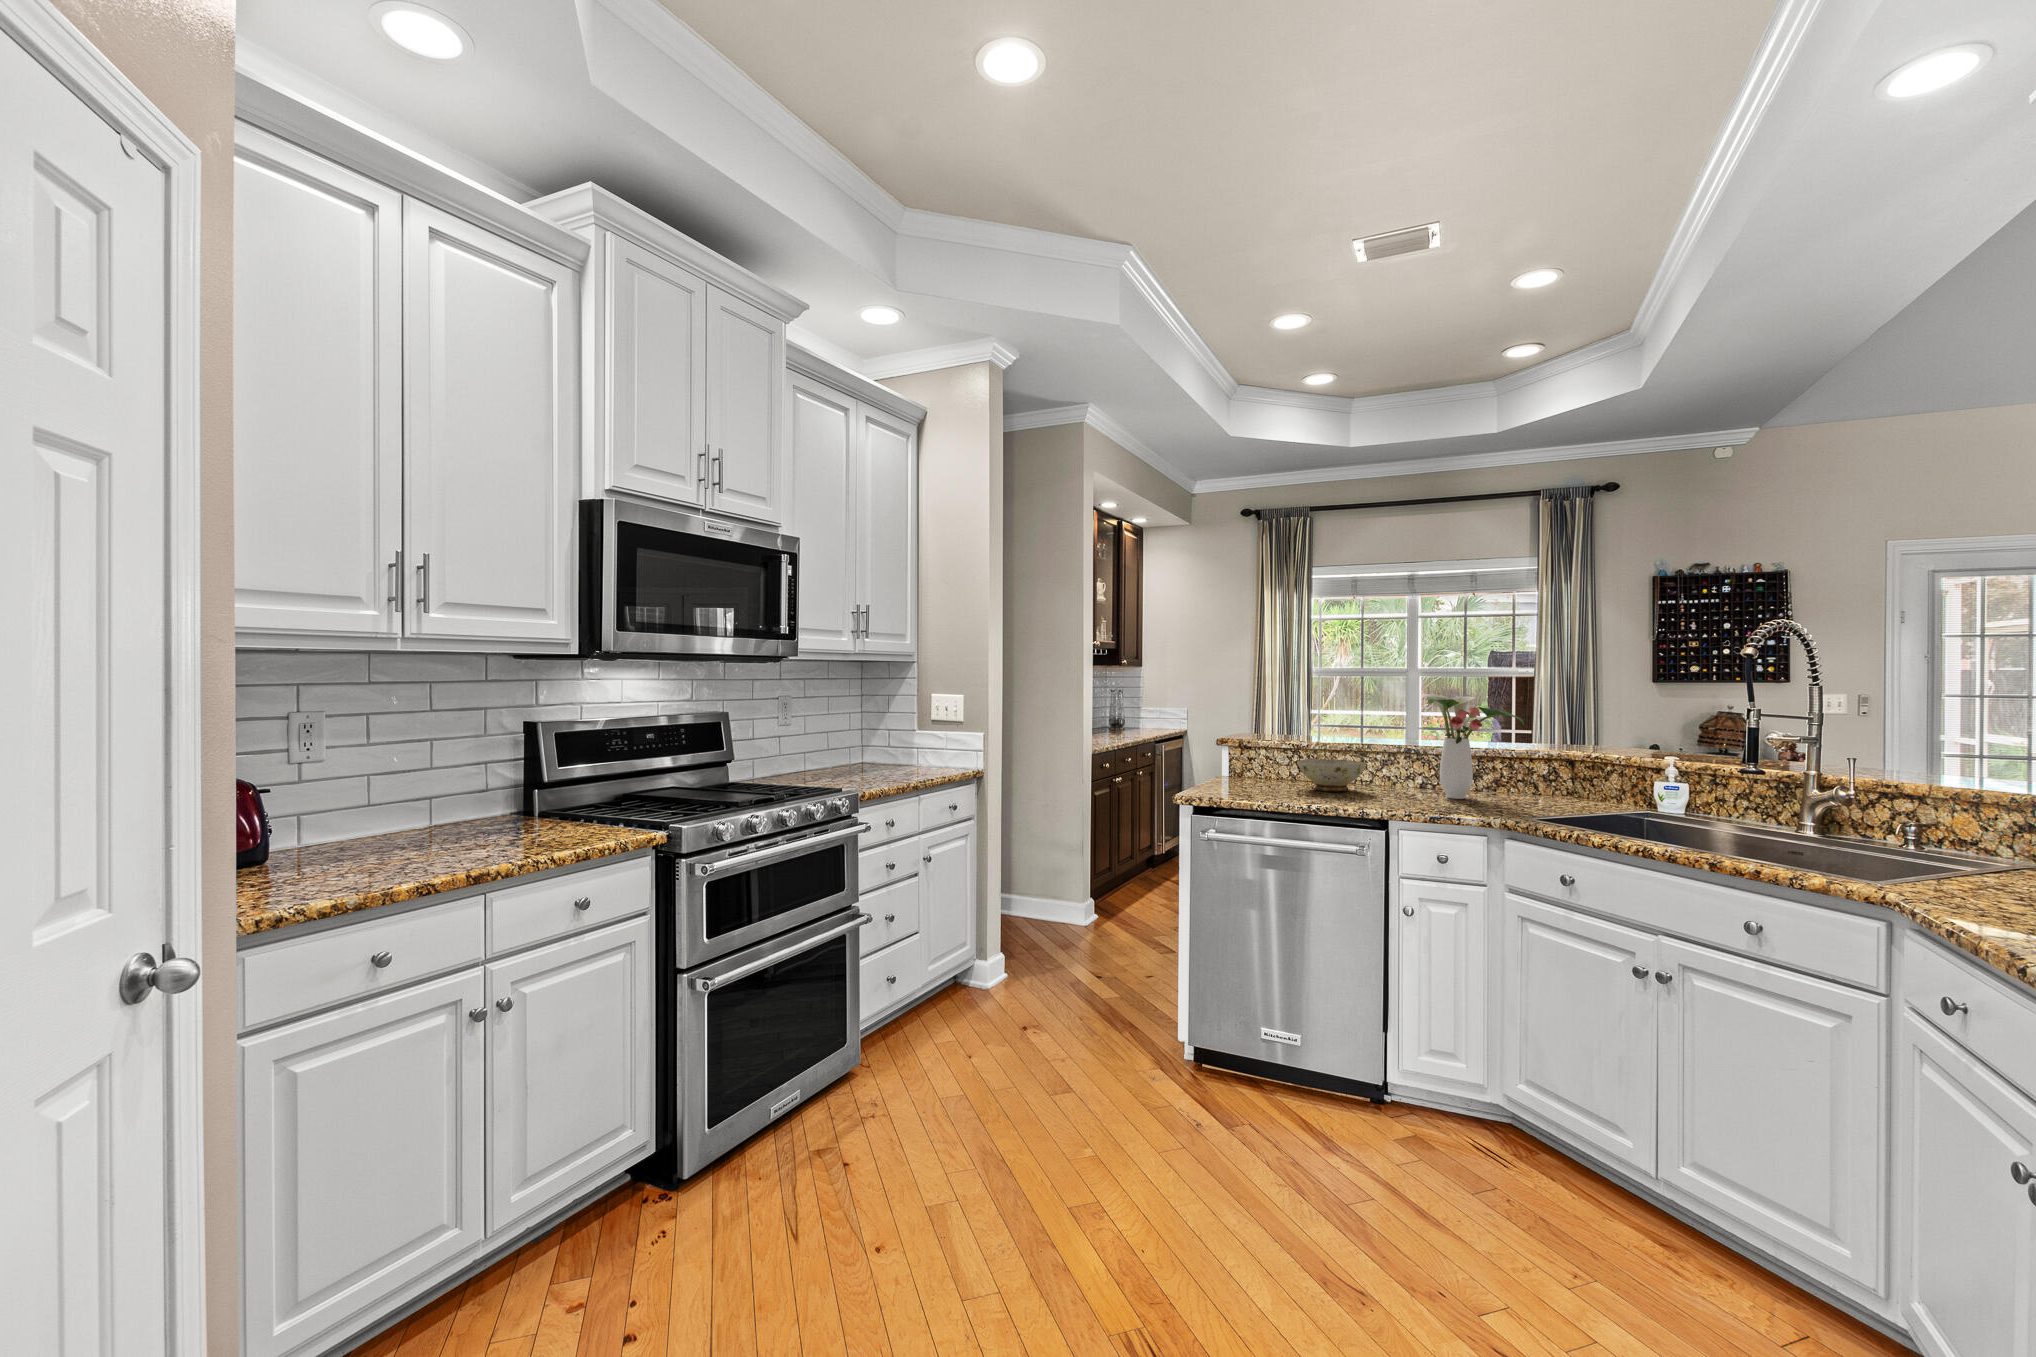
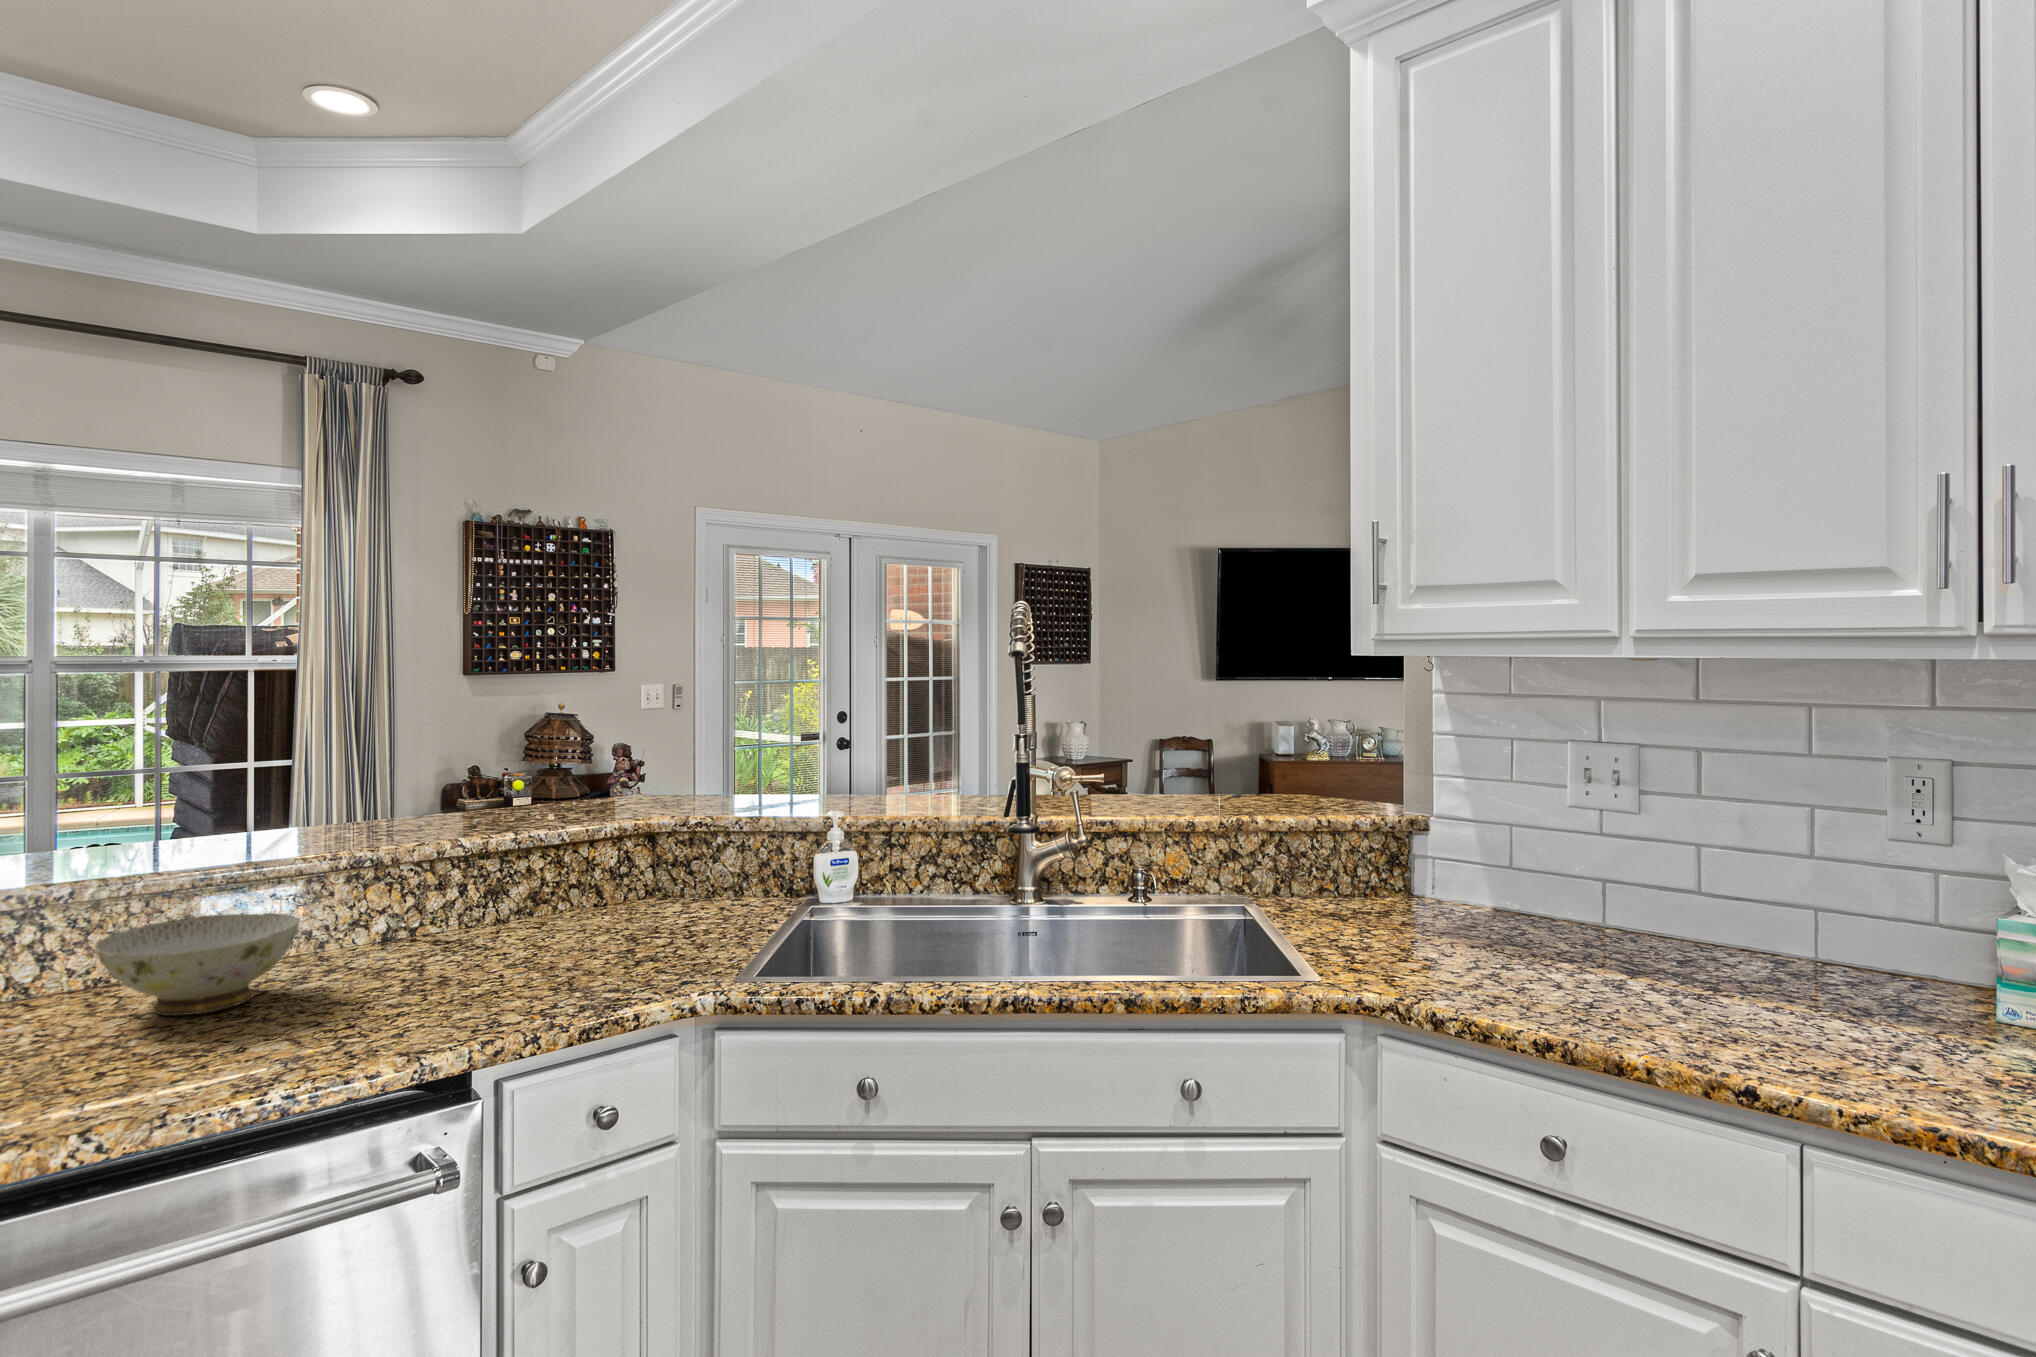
flower arrangement: present [1421,693,1524,799] -> none [418,732,636,956]

